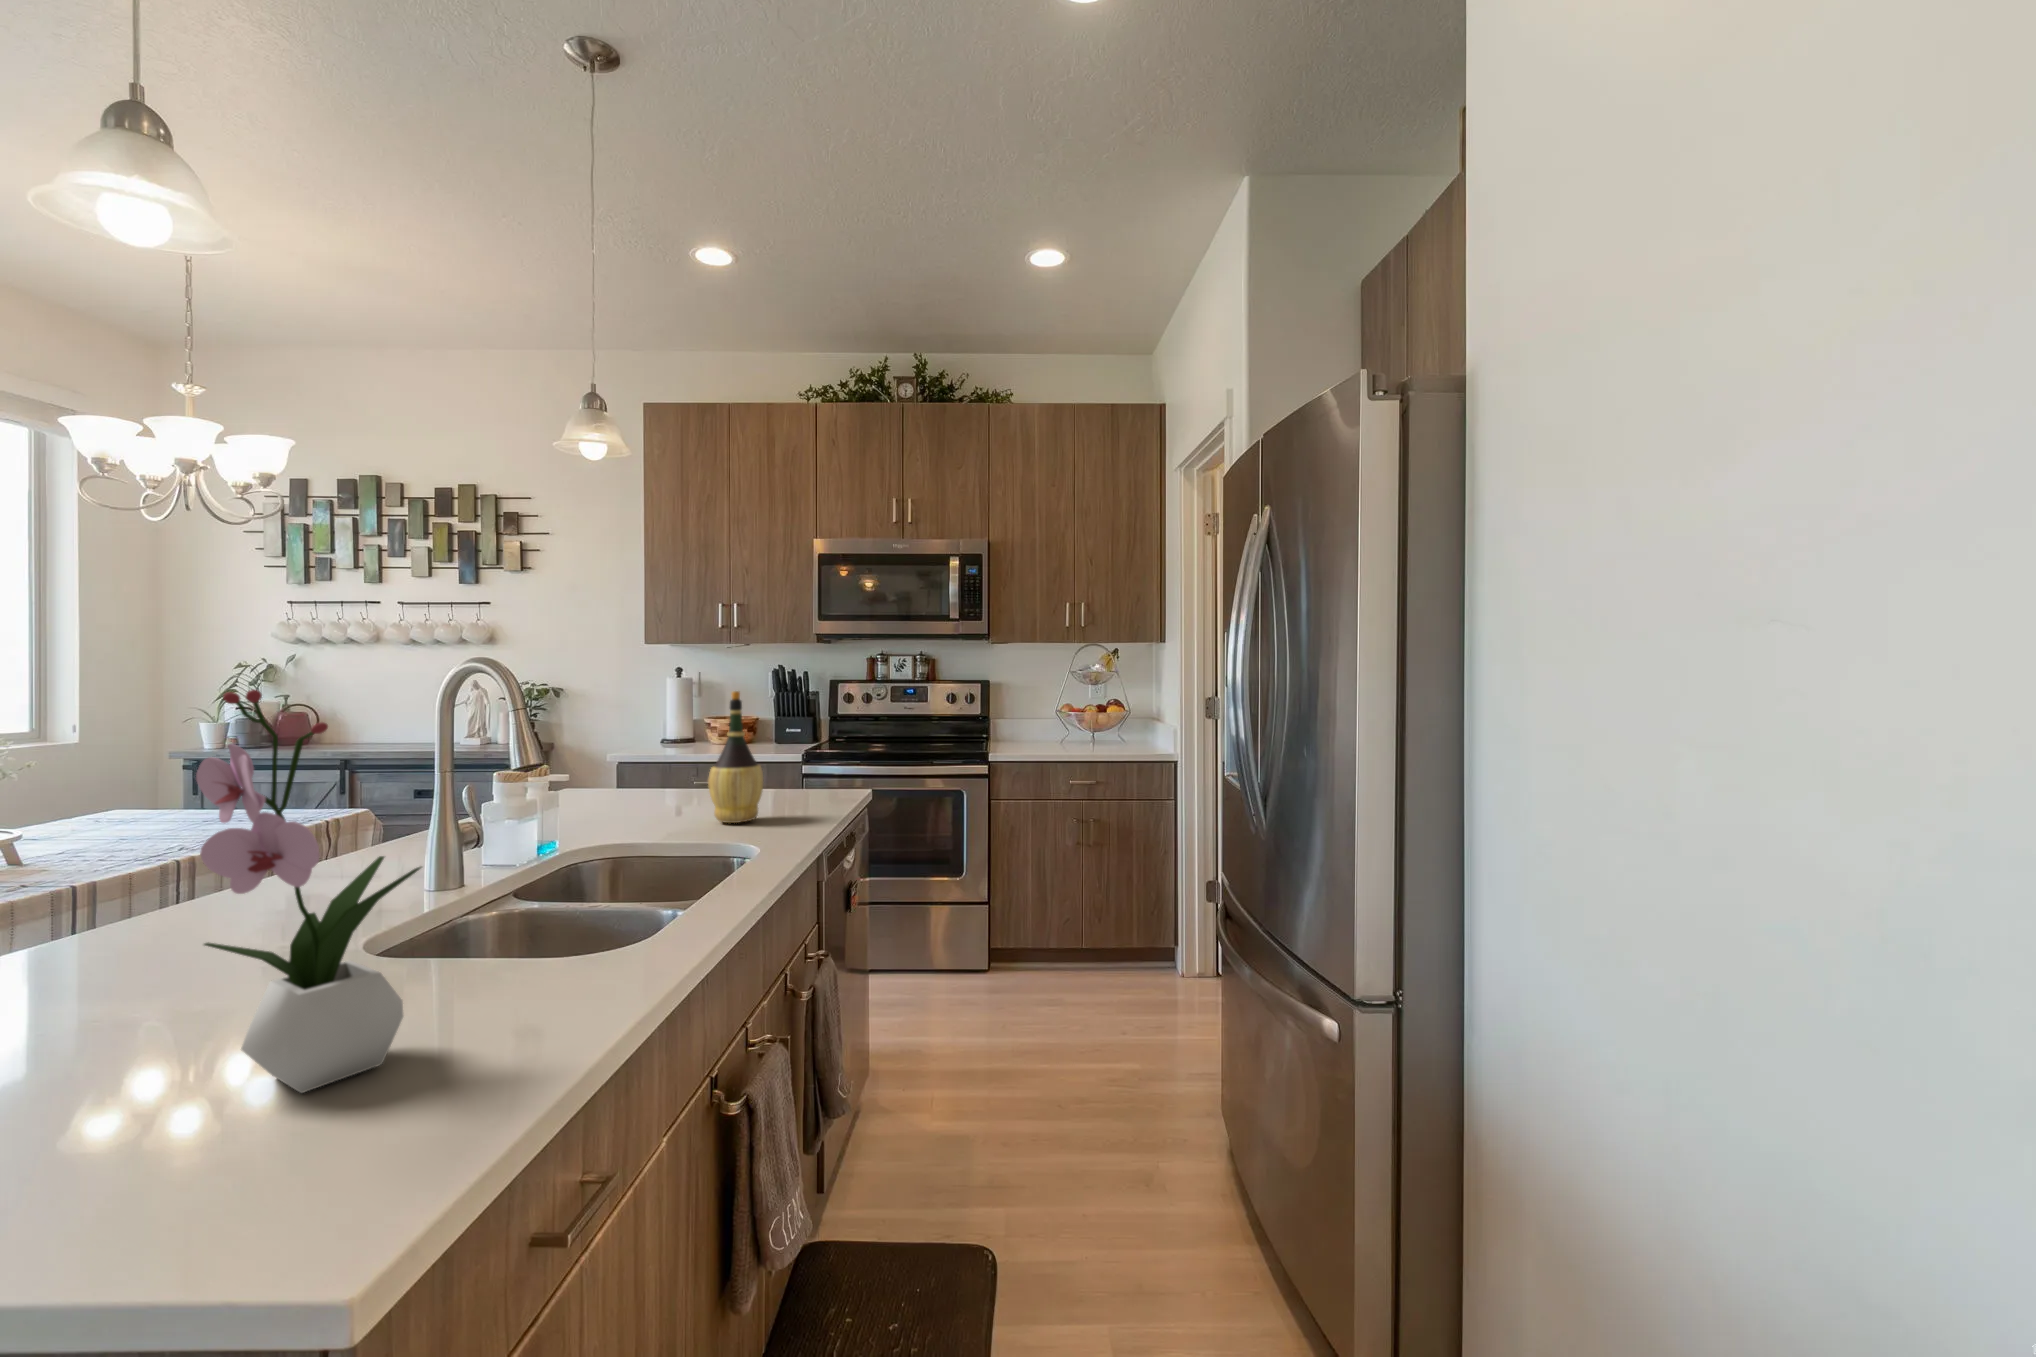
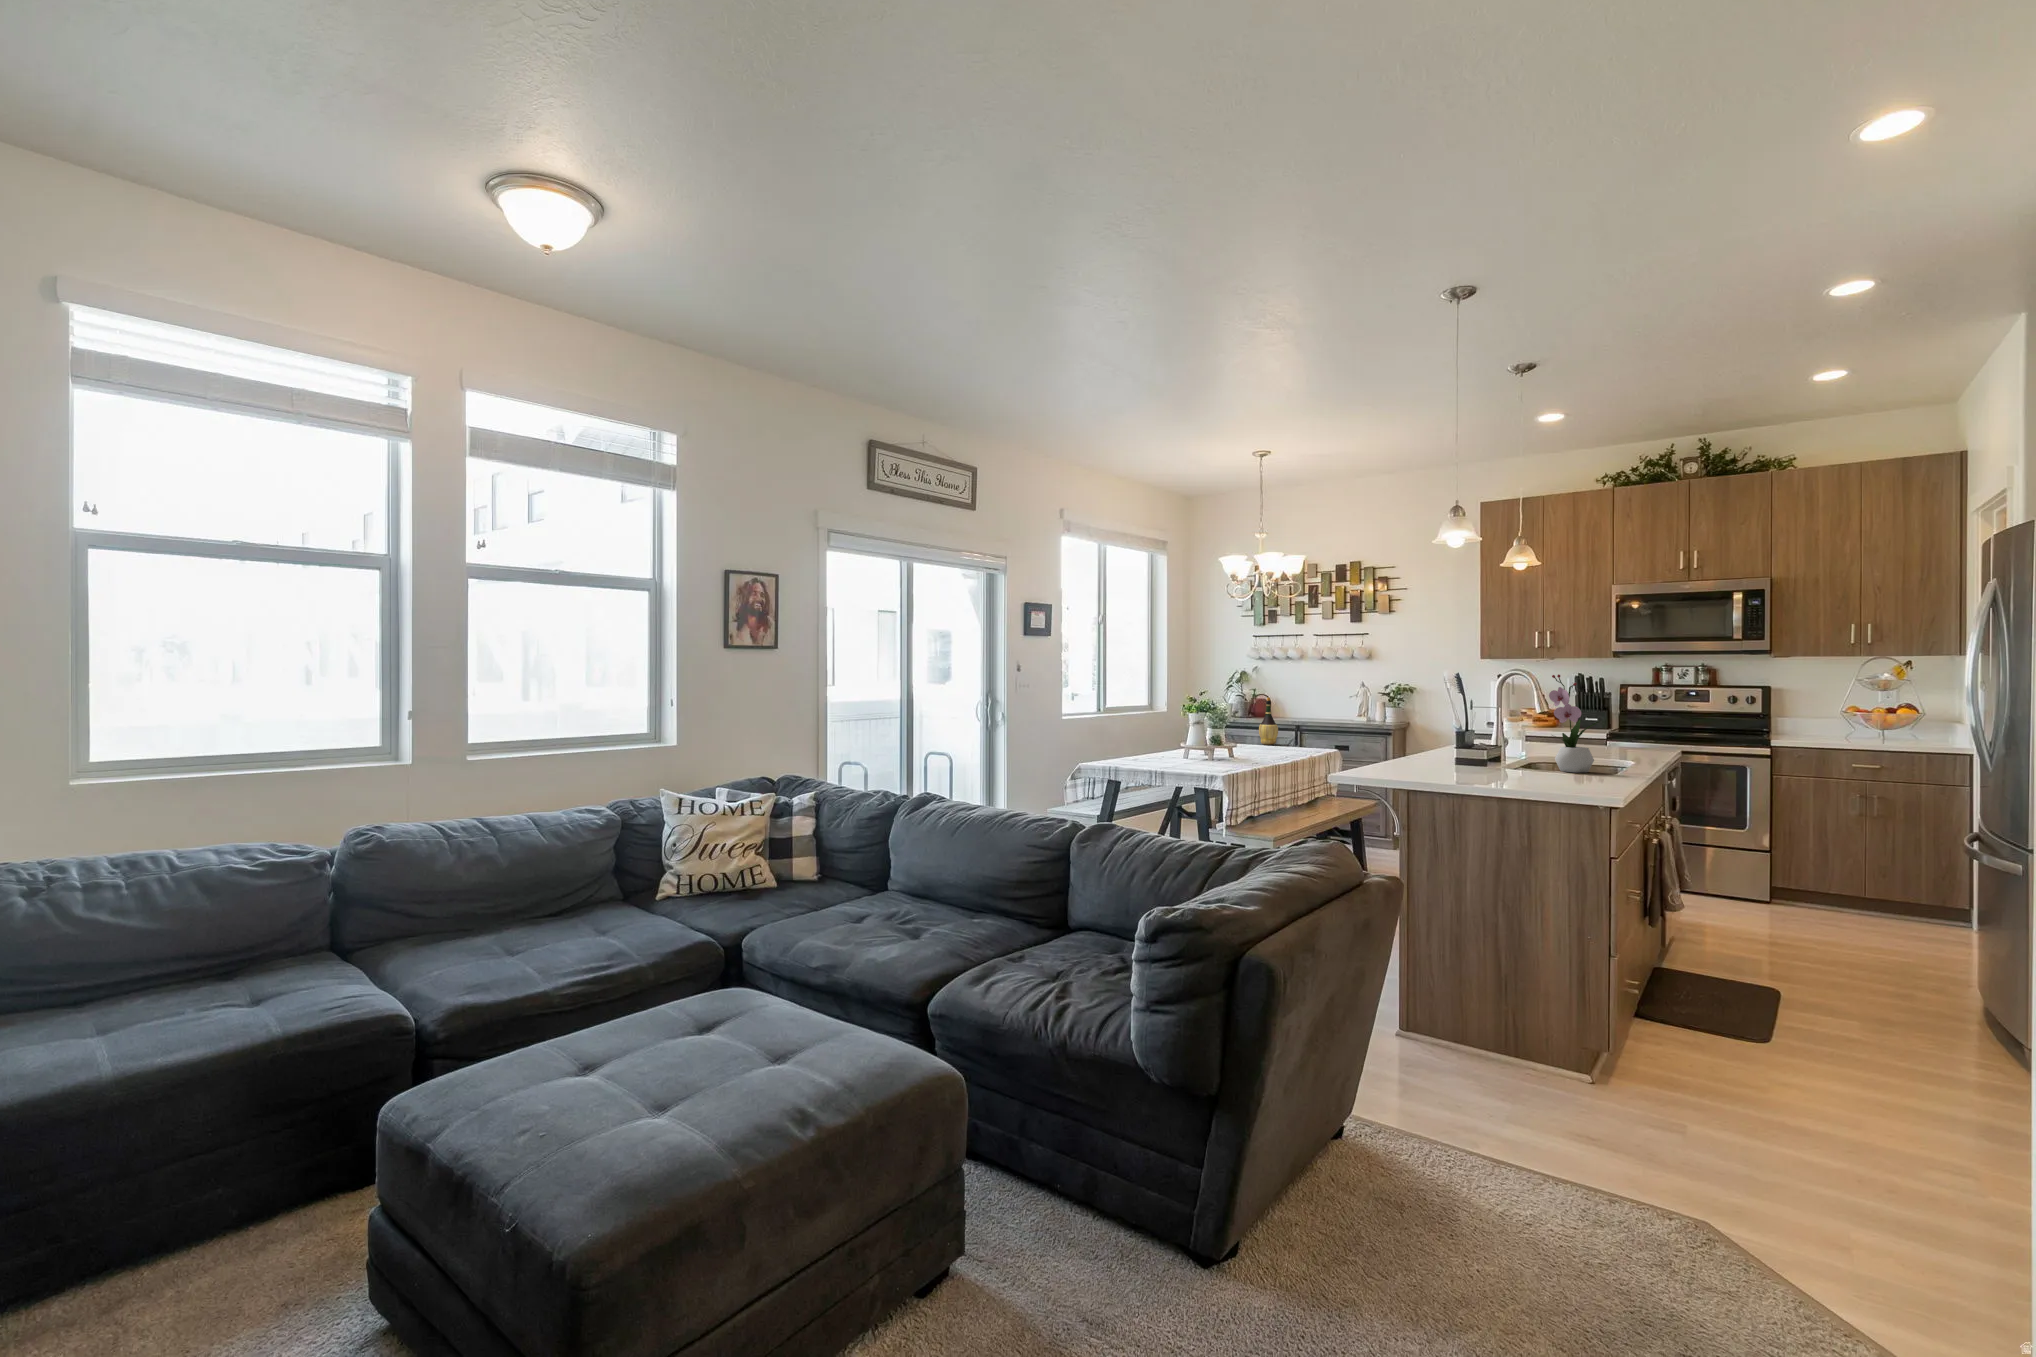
wine bottle: present [708,691,764,823] -> present [1259,698,1278,745]

